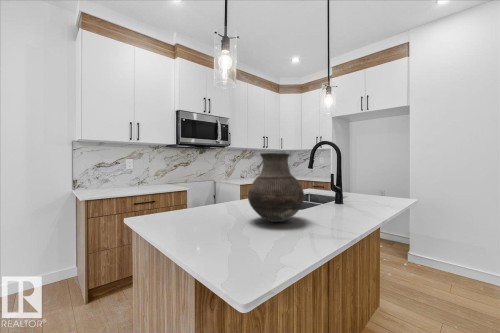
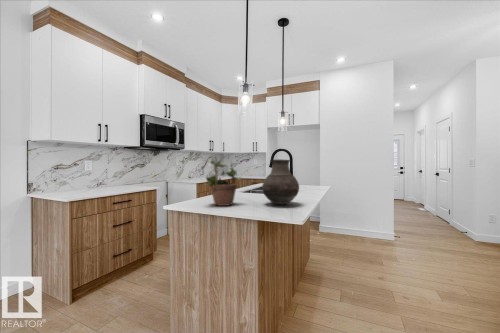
potted plant: none [173,146,225,218] -> present [205,157,242,206]

